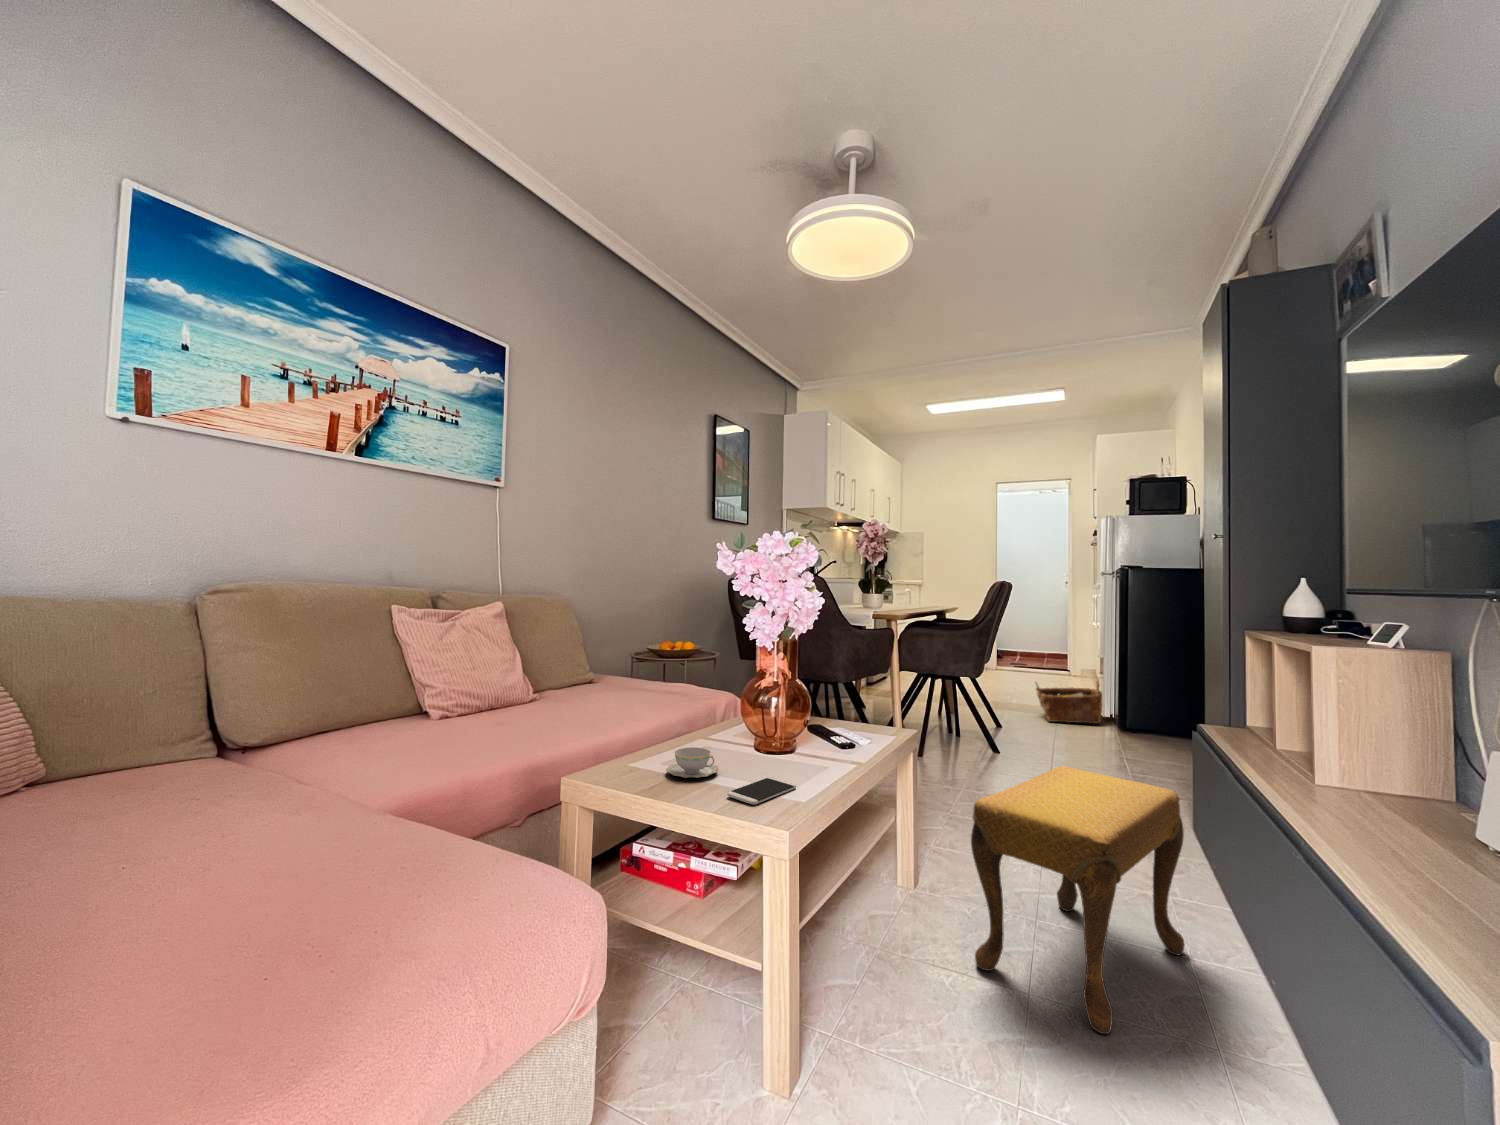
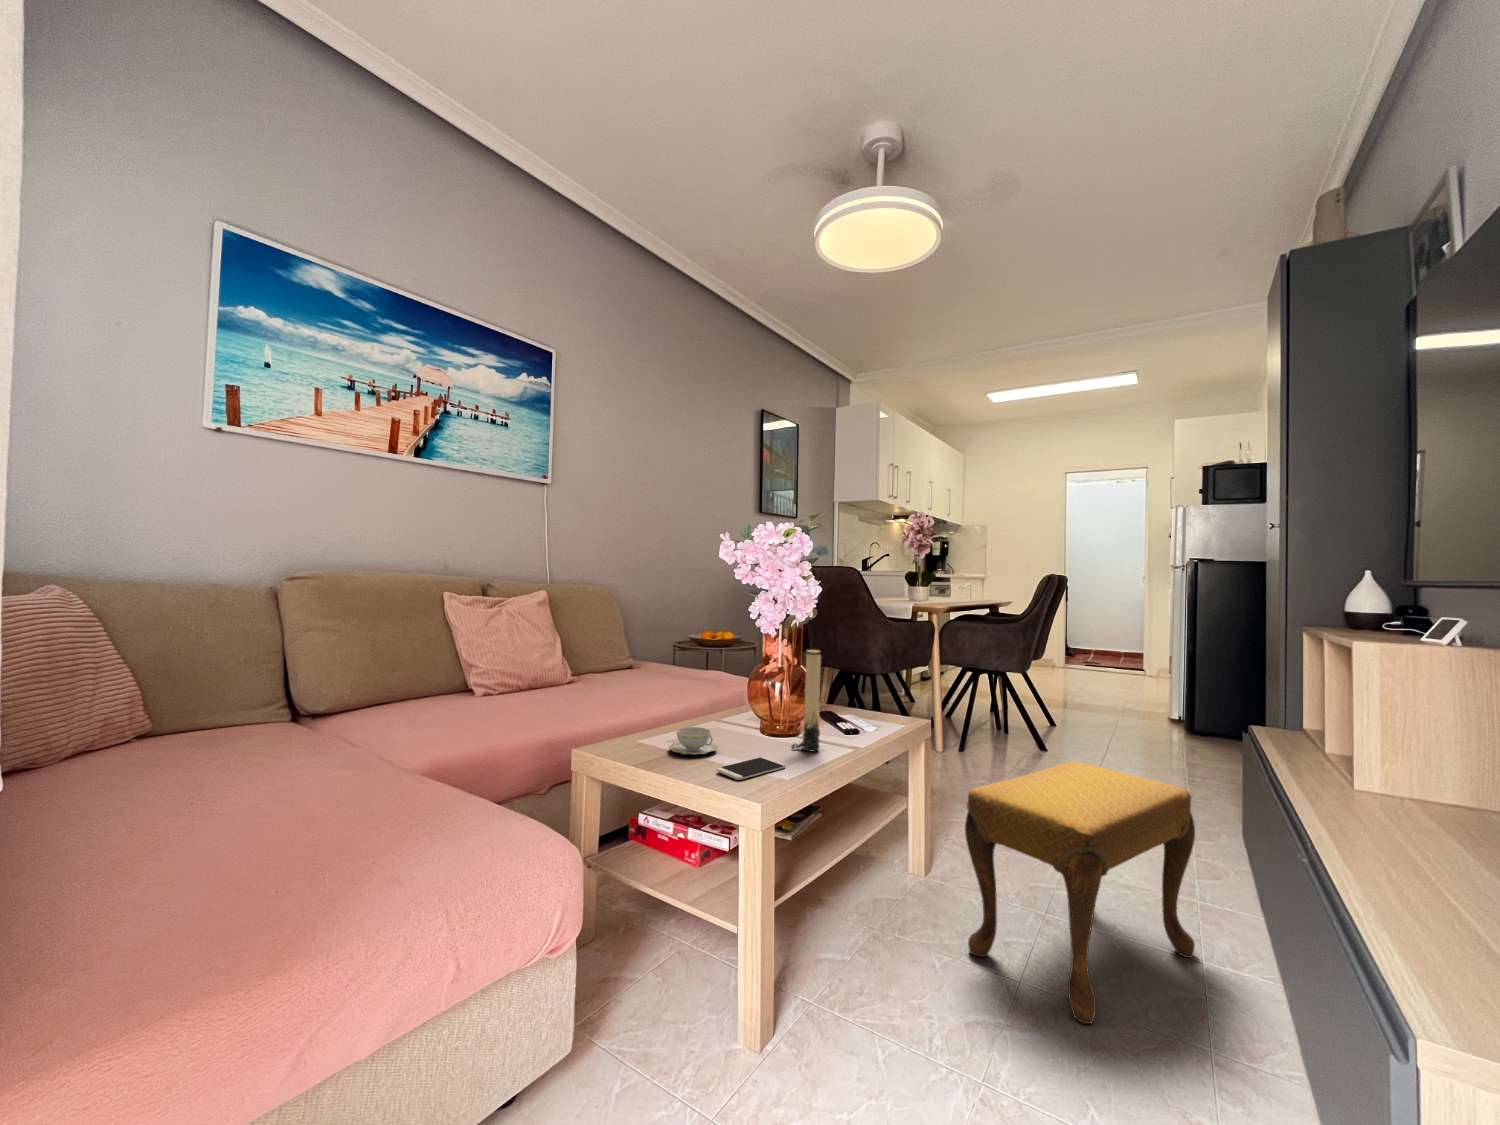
candle: none [793,663,824,769] -> present [792,650,821,751]
woven basket: present [1035,680,1102,724] -> none [1095,680,1169,726]

